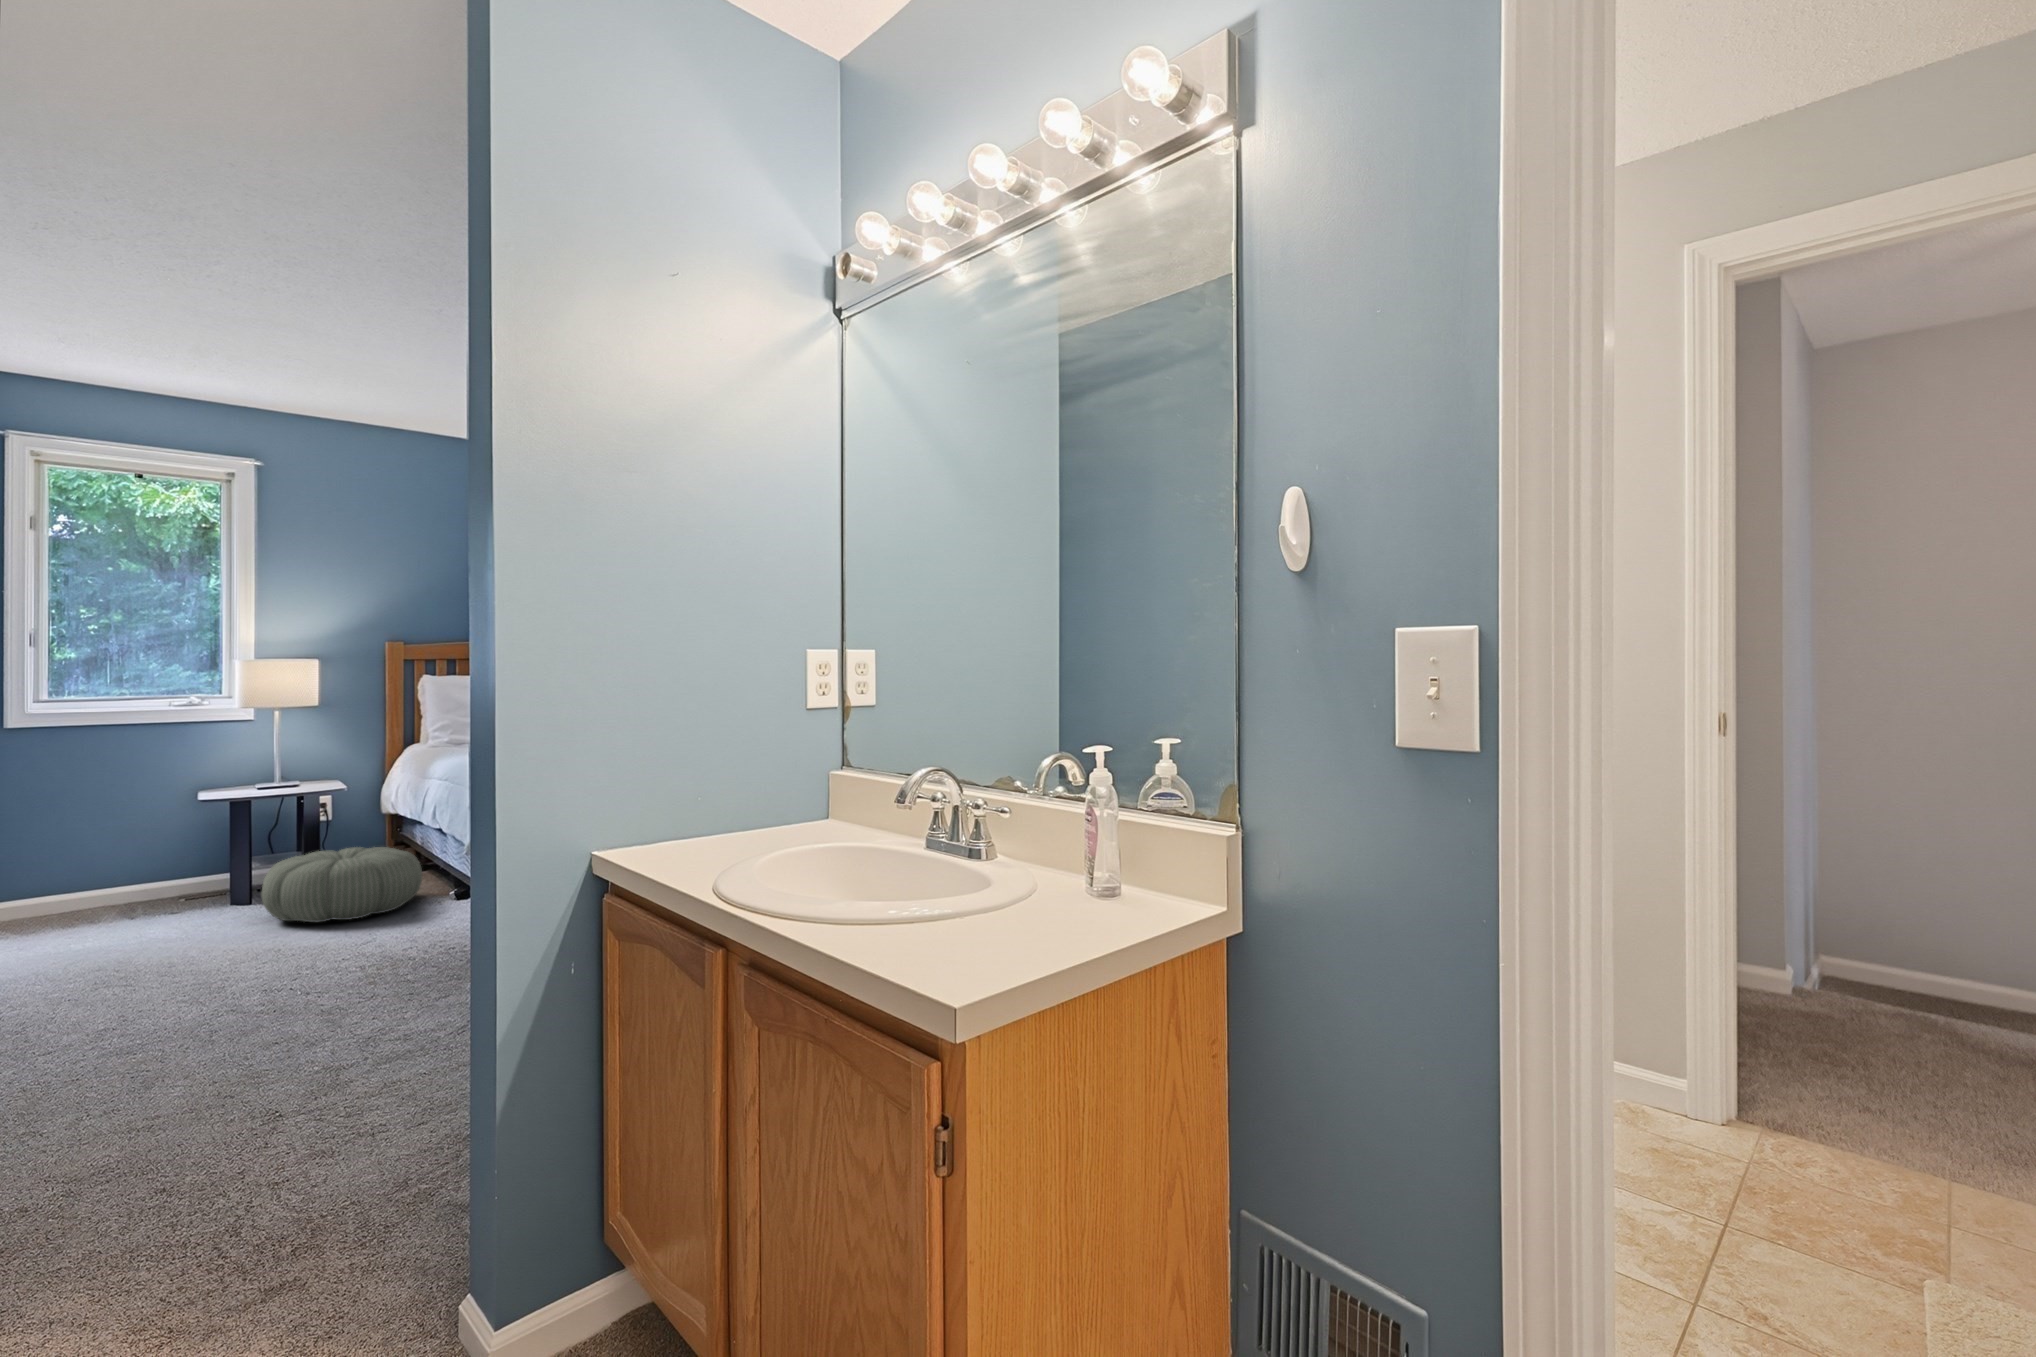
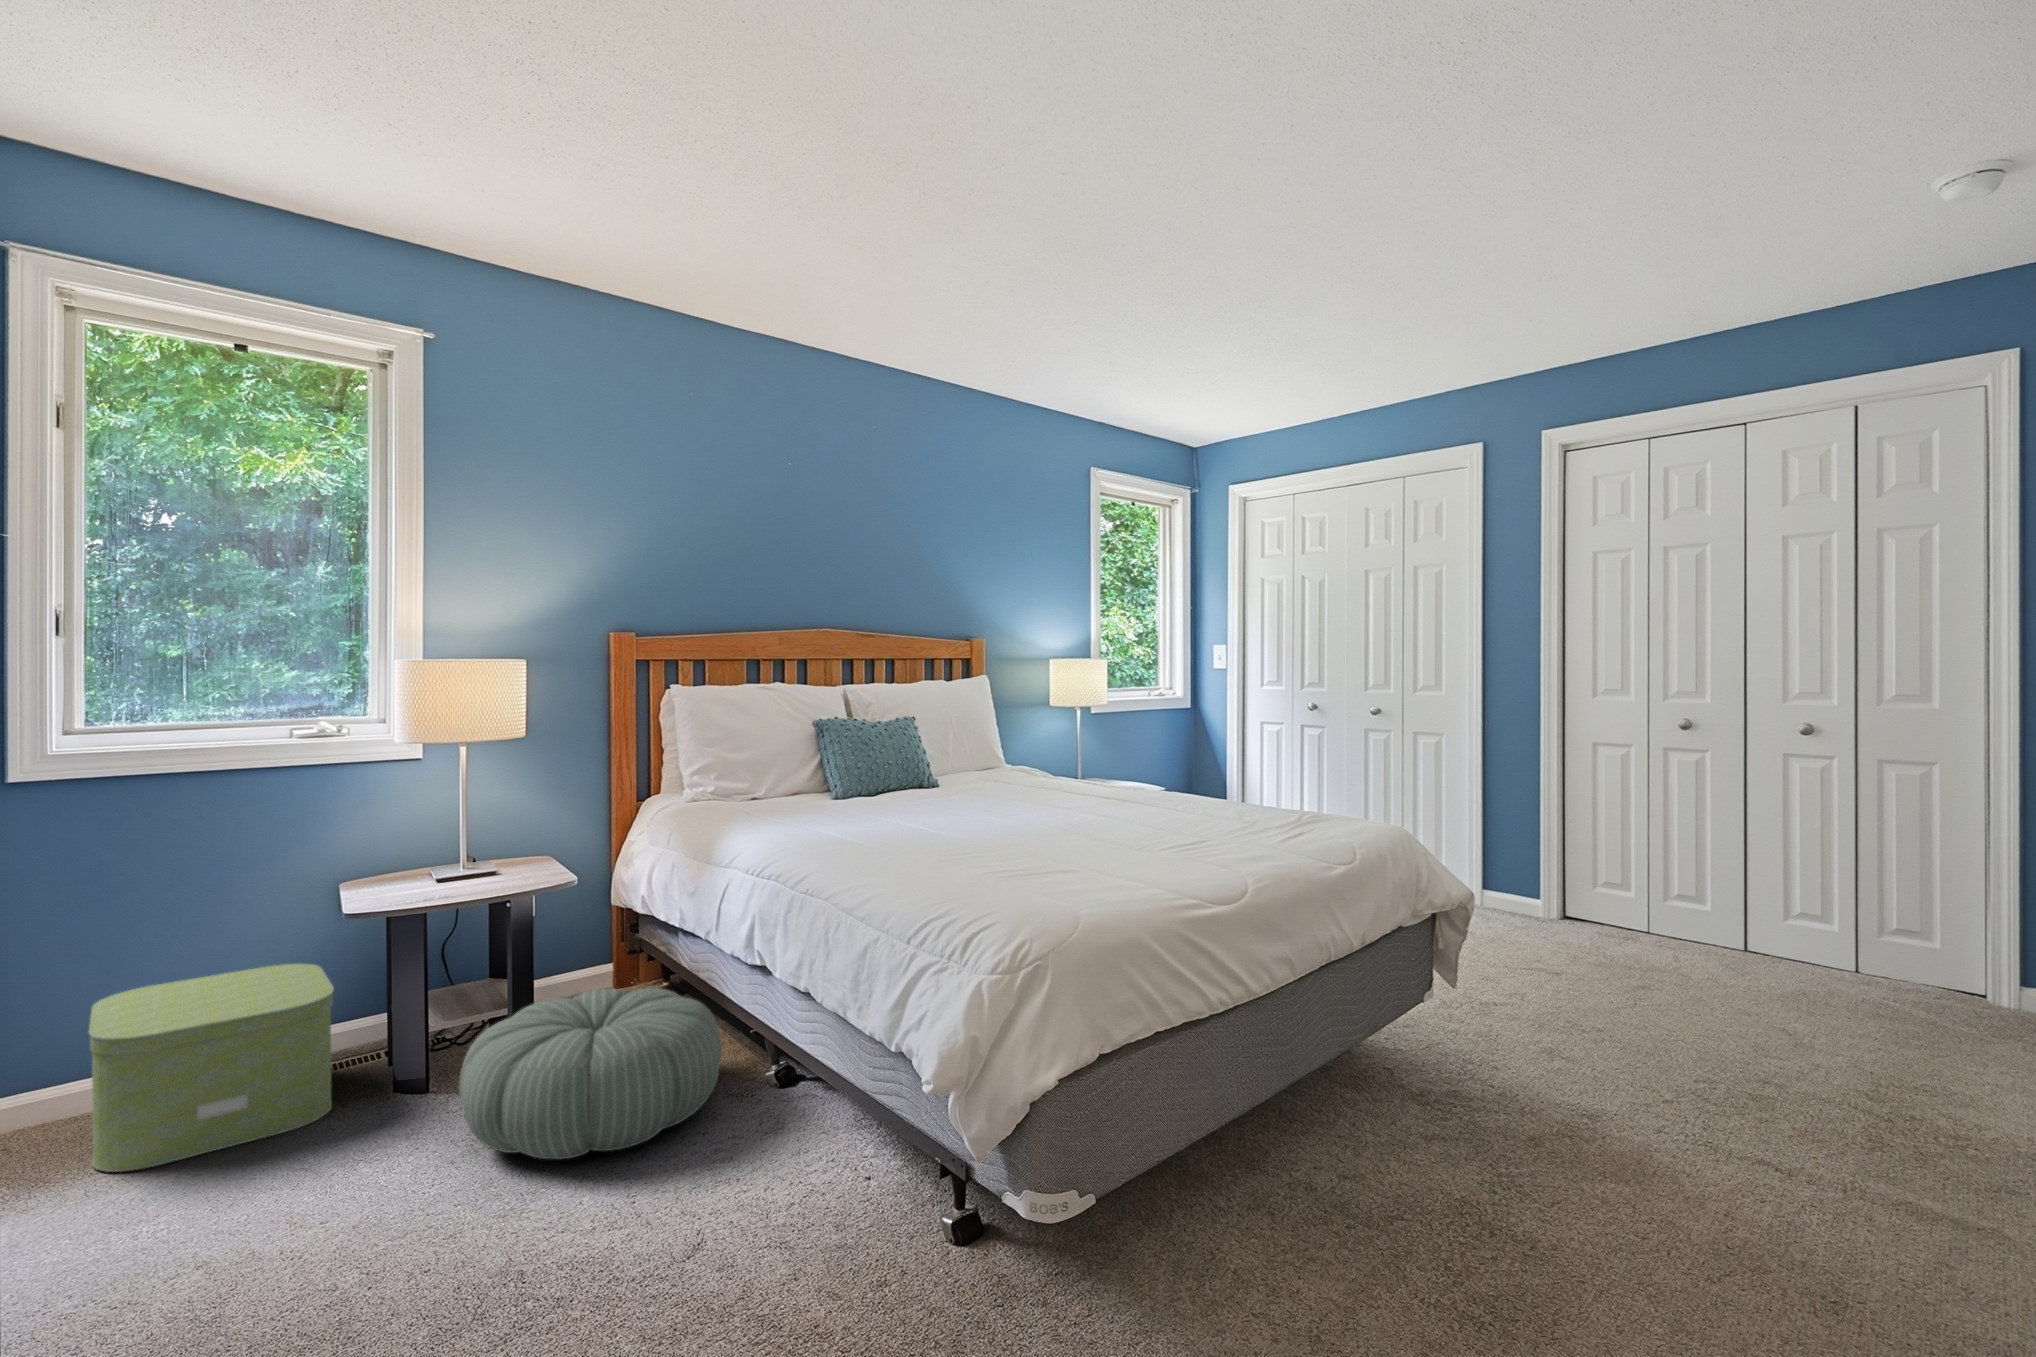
storage box: none [54,837,194,931] -> present [89,964,334,1172]

